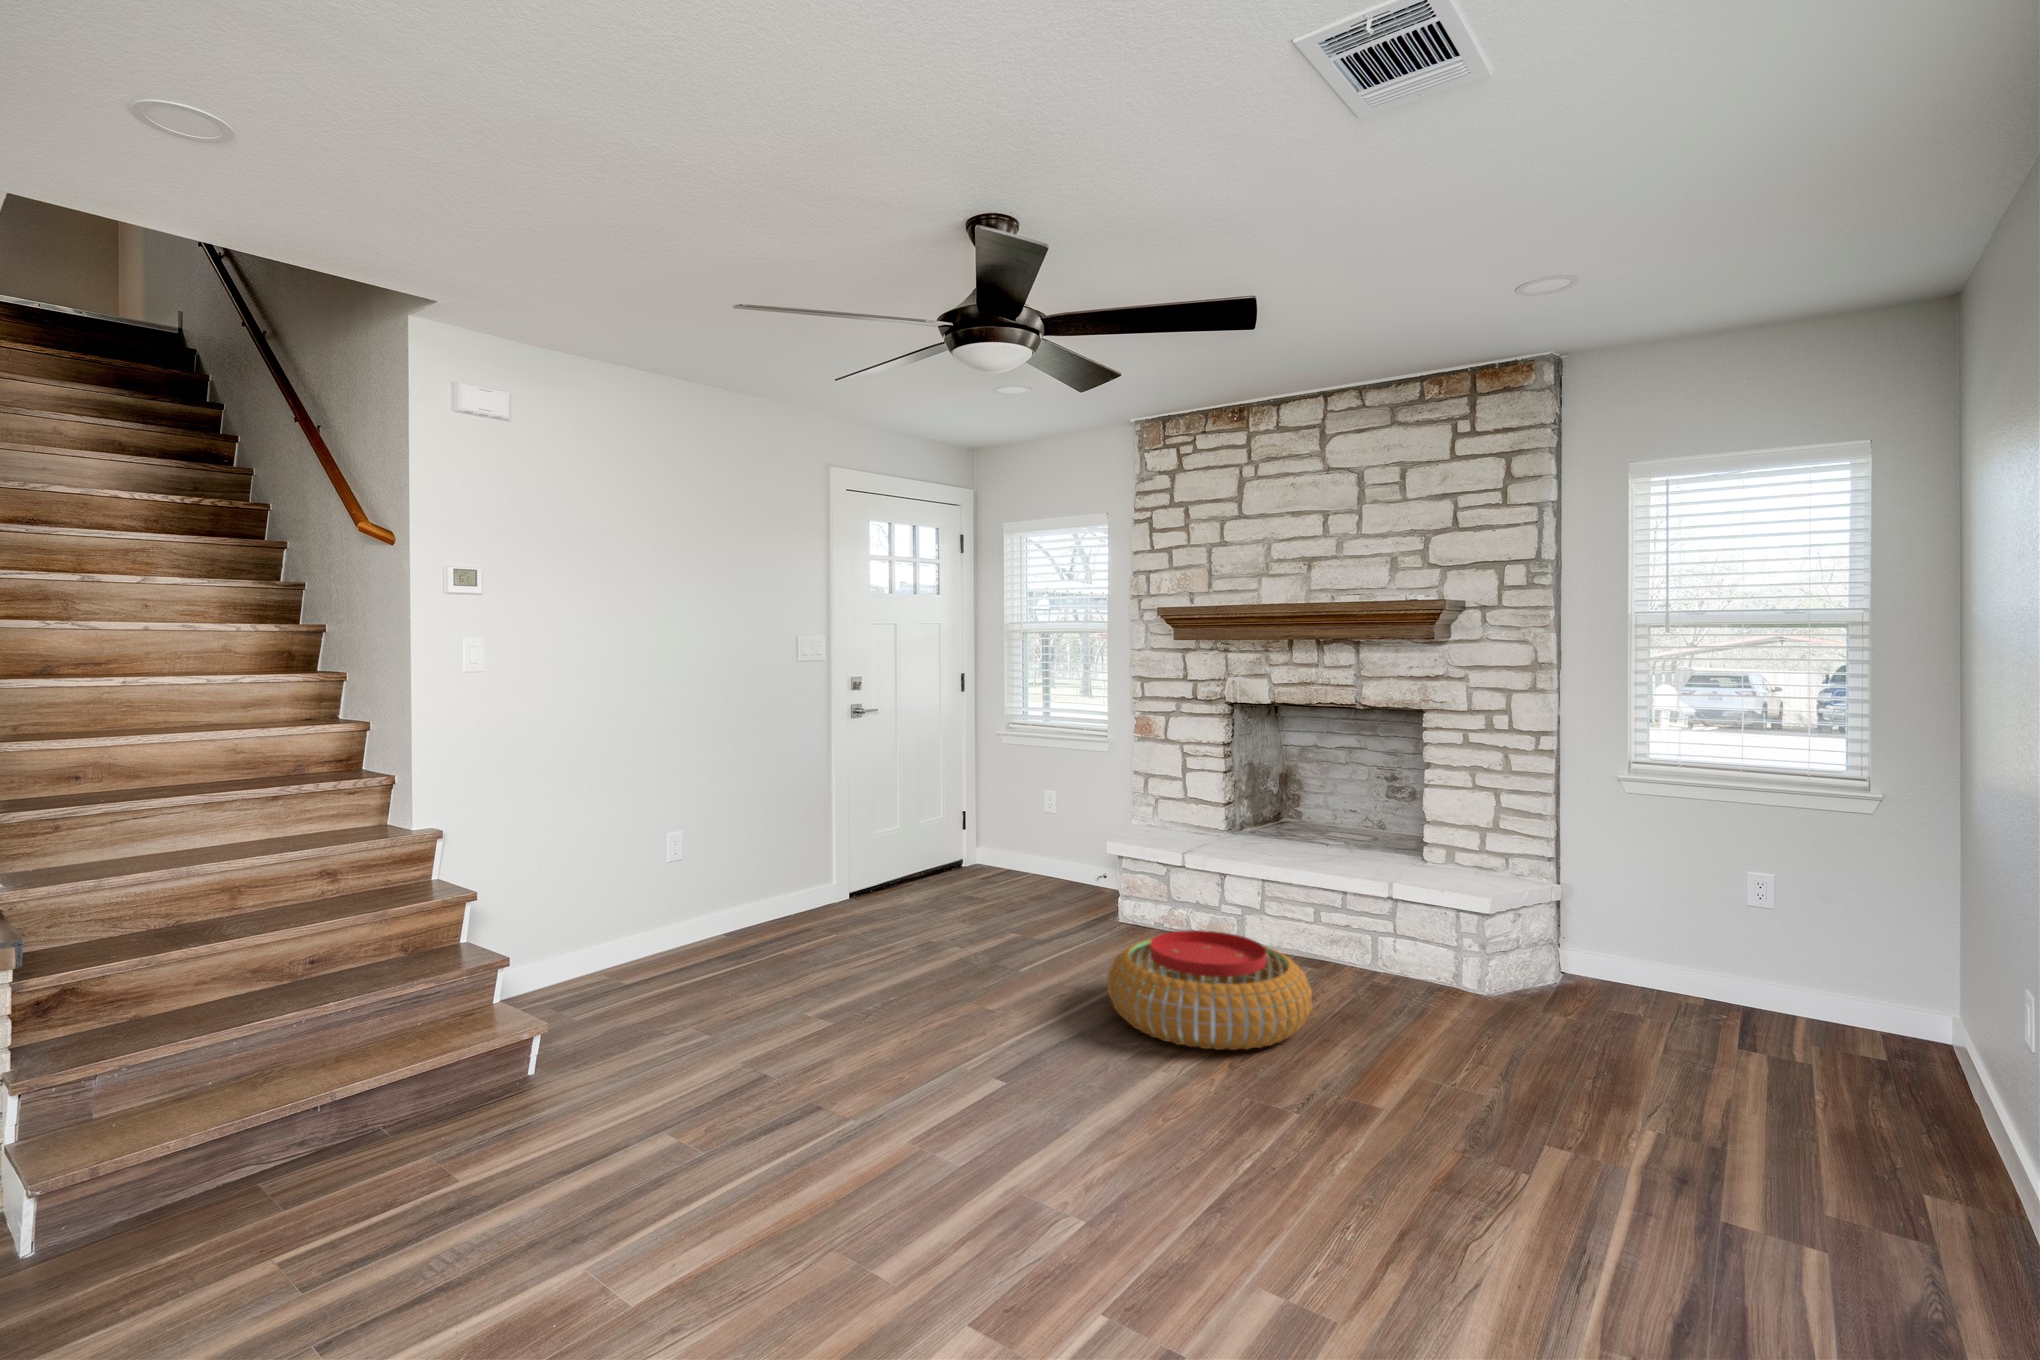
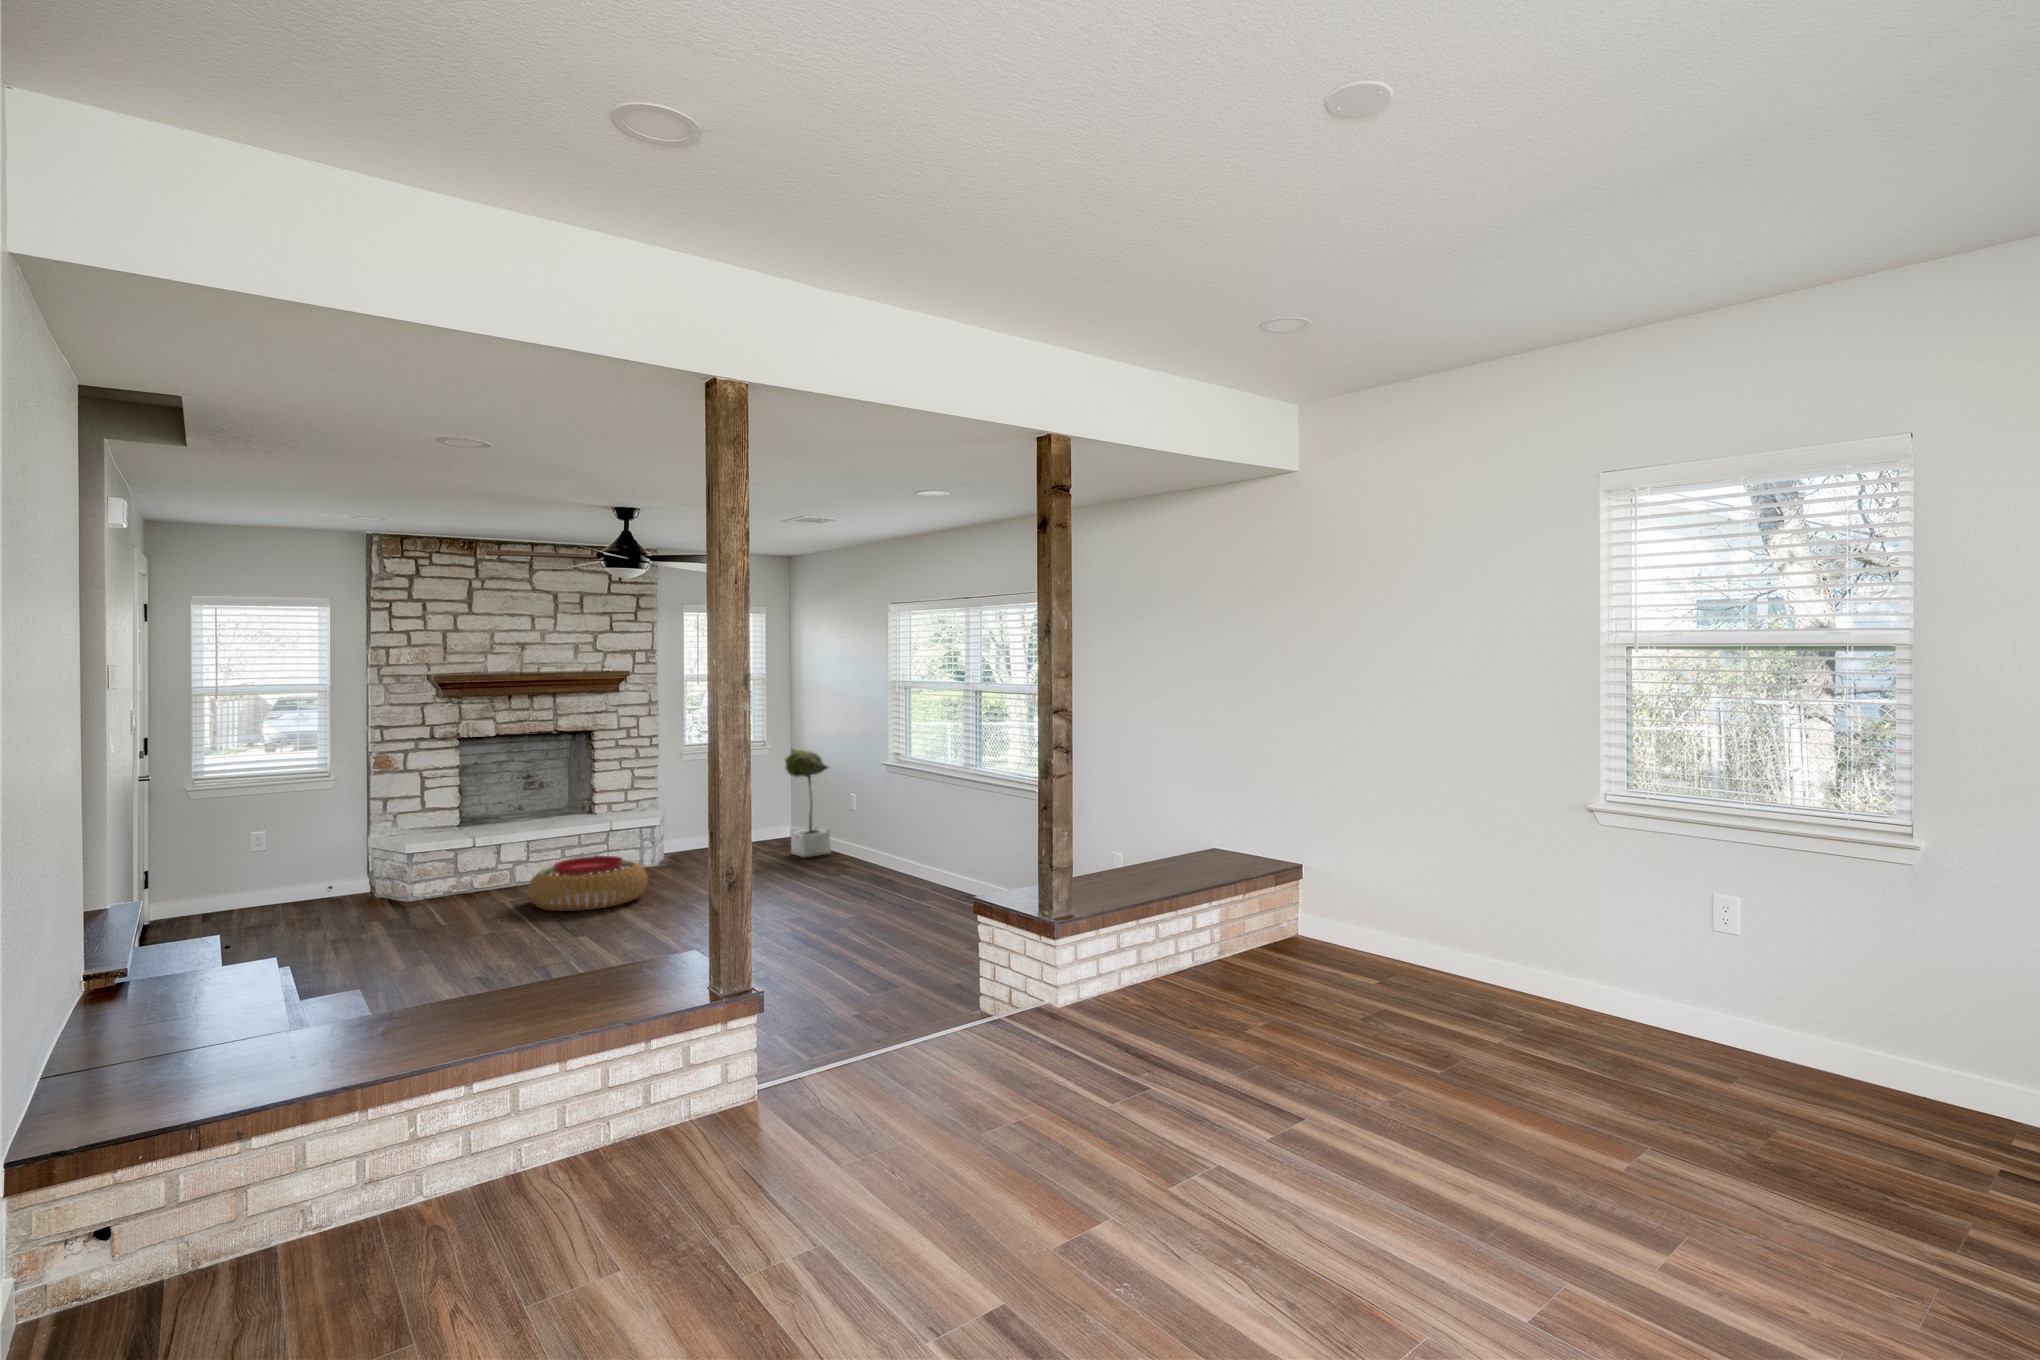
potted tree: none [1804,805,1969,1134] -> present [785,749,831,857]

